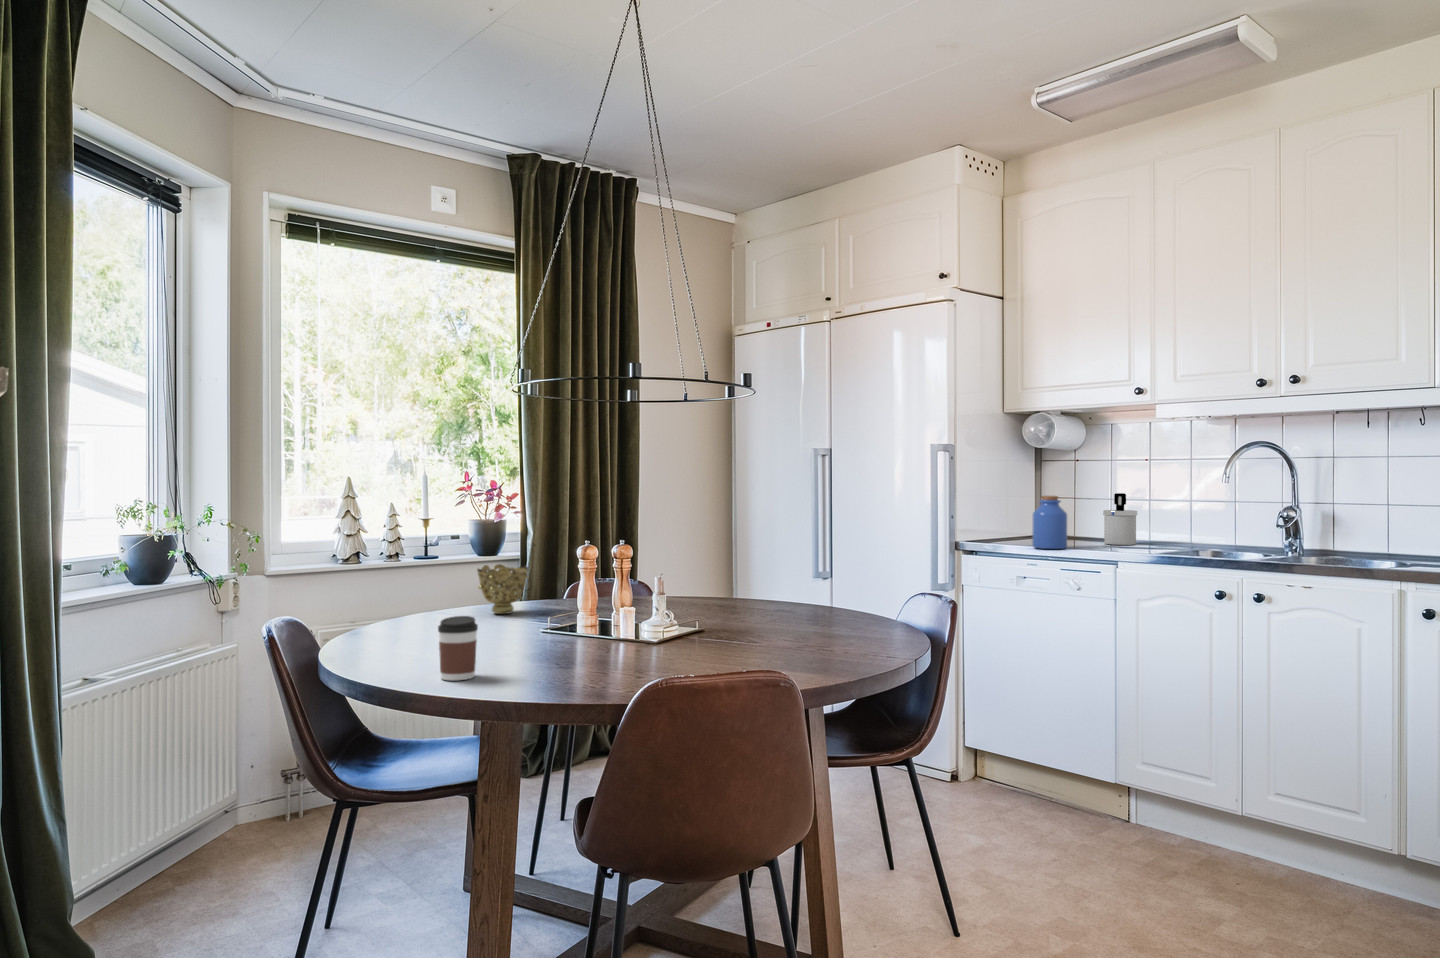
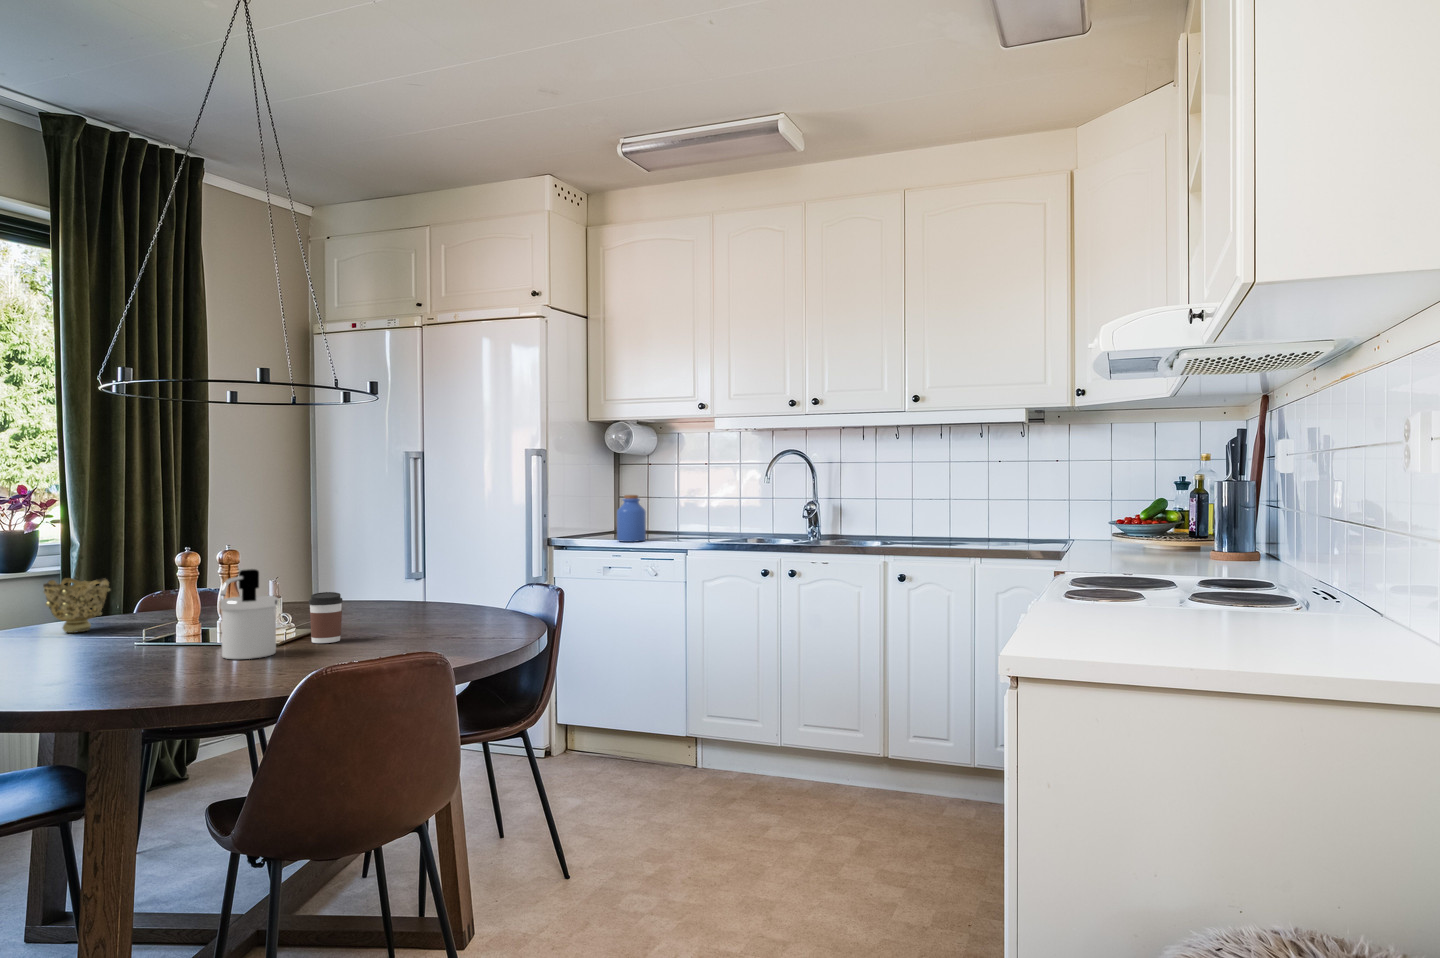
soap dispenser: present [1103,493,1137,545] -> present [220,569,278,659]
coffee cup: present [438,616,478,680] -> present [309,592,342,643]

